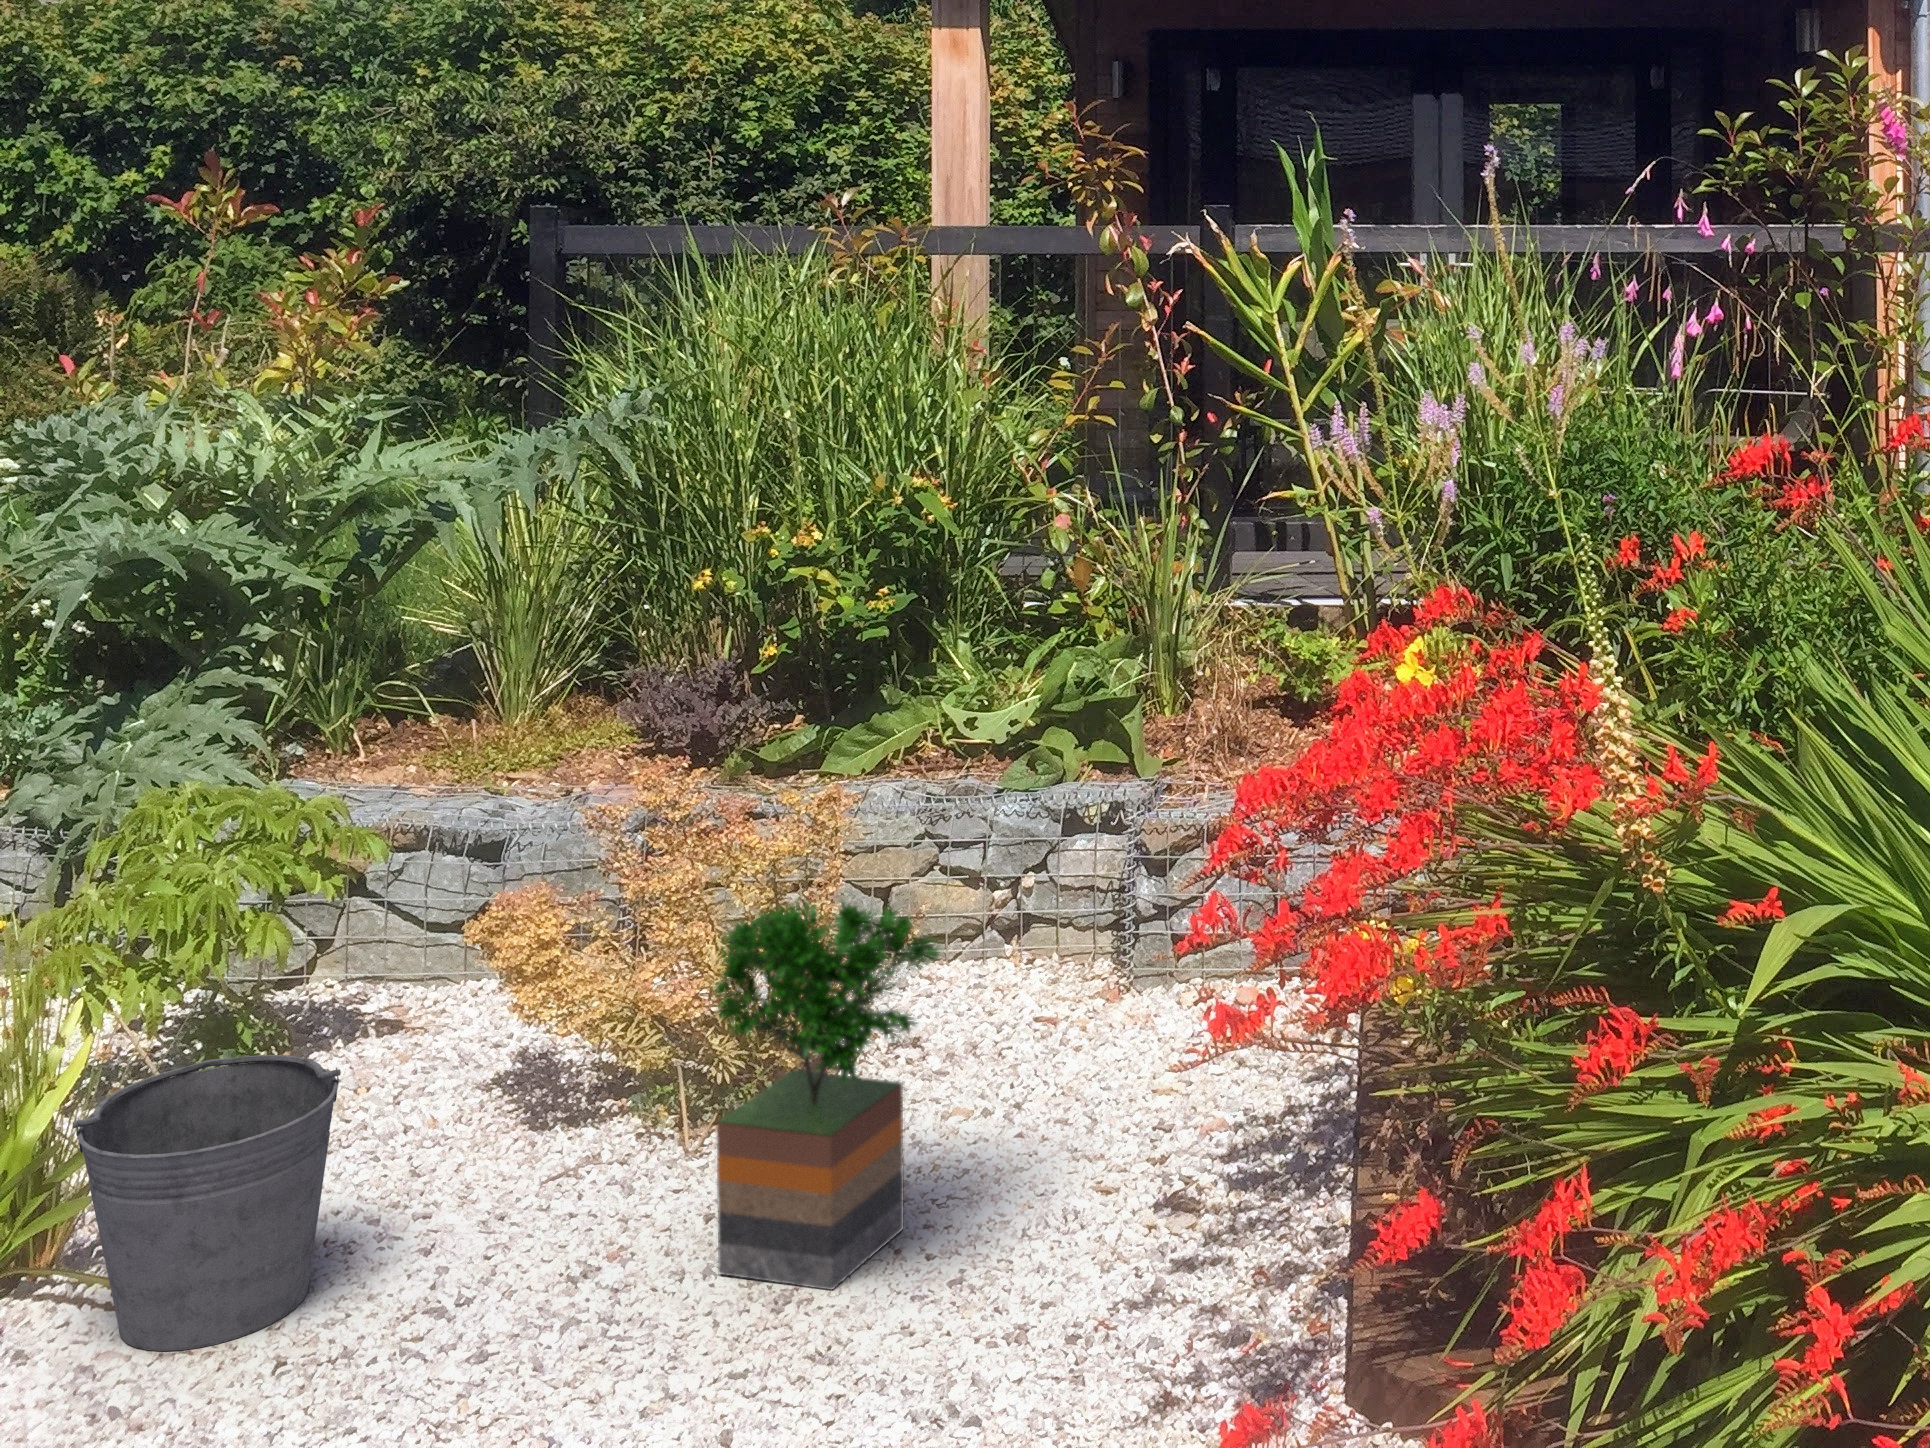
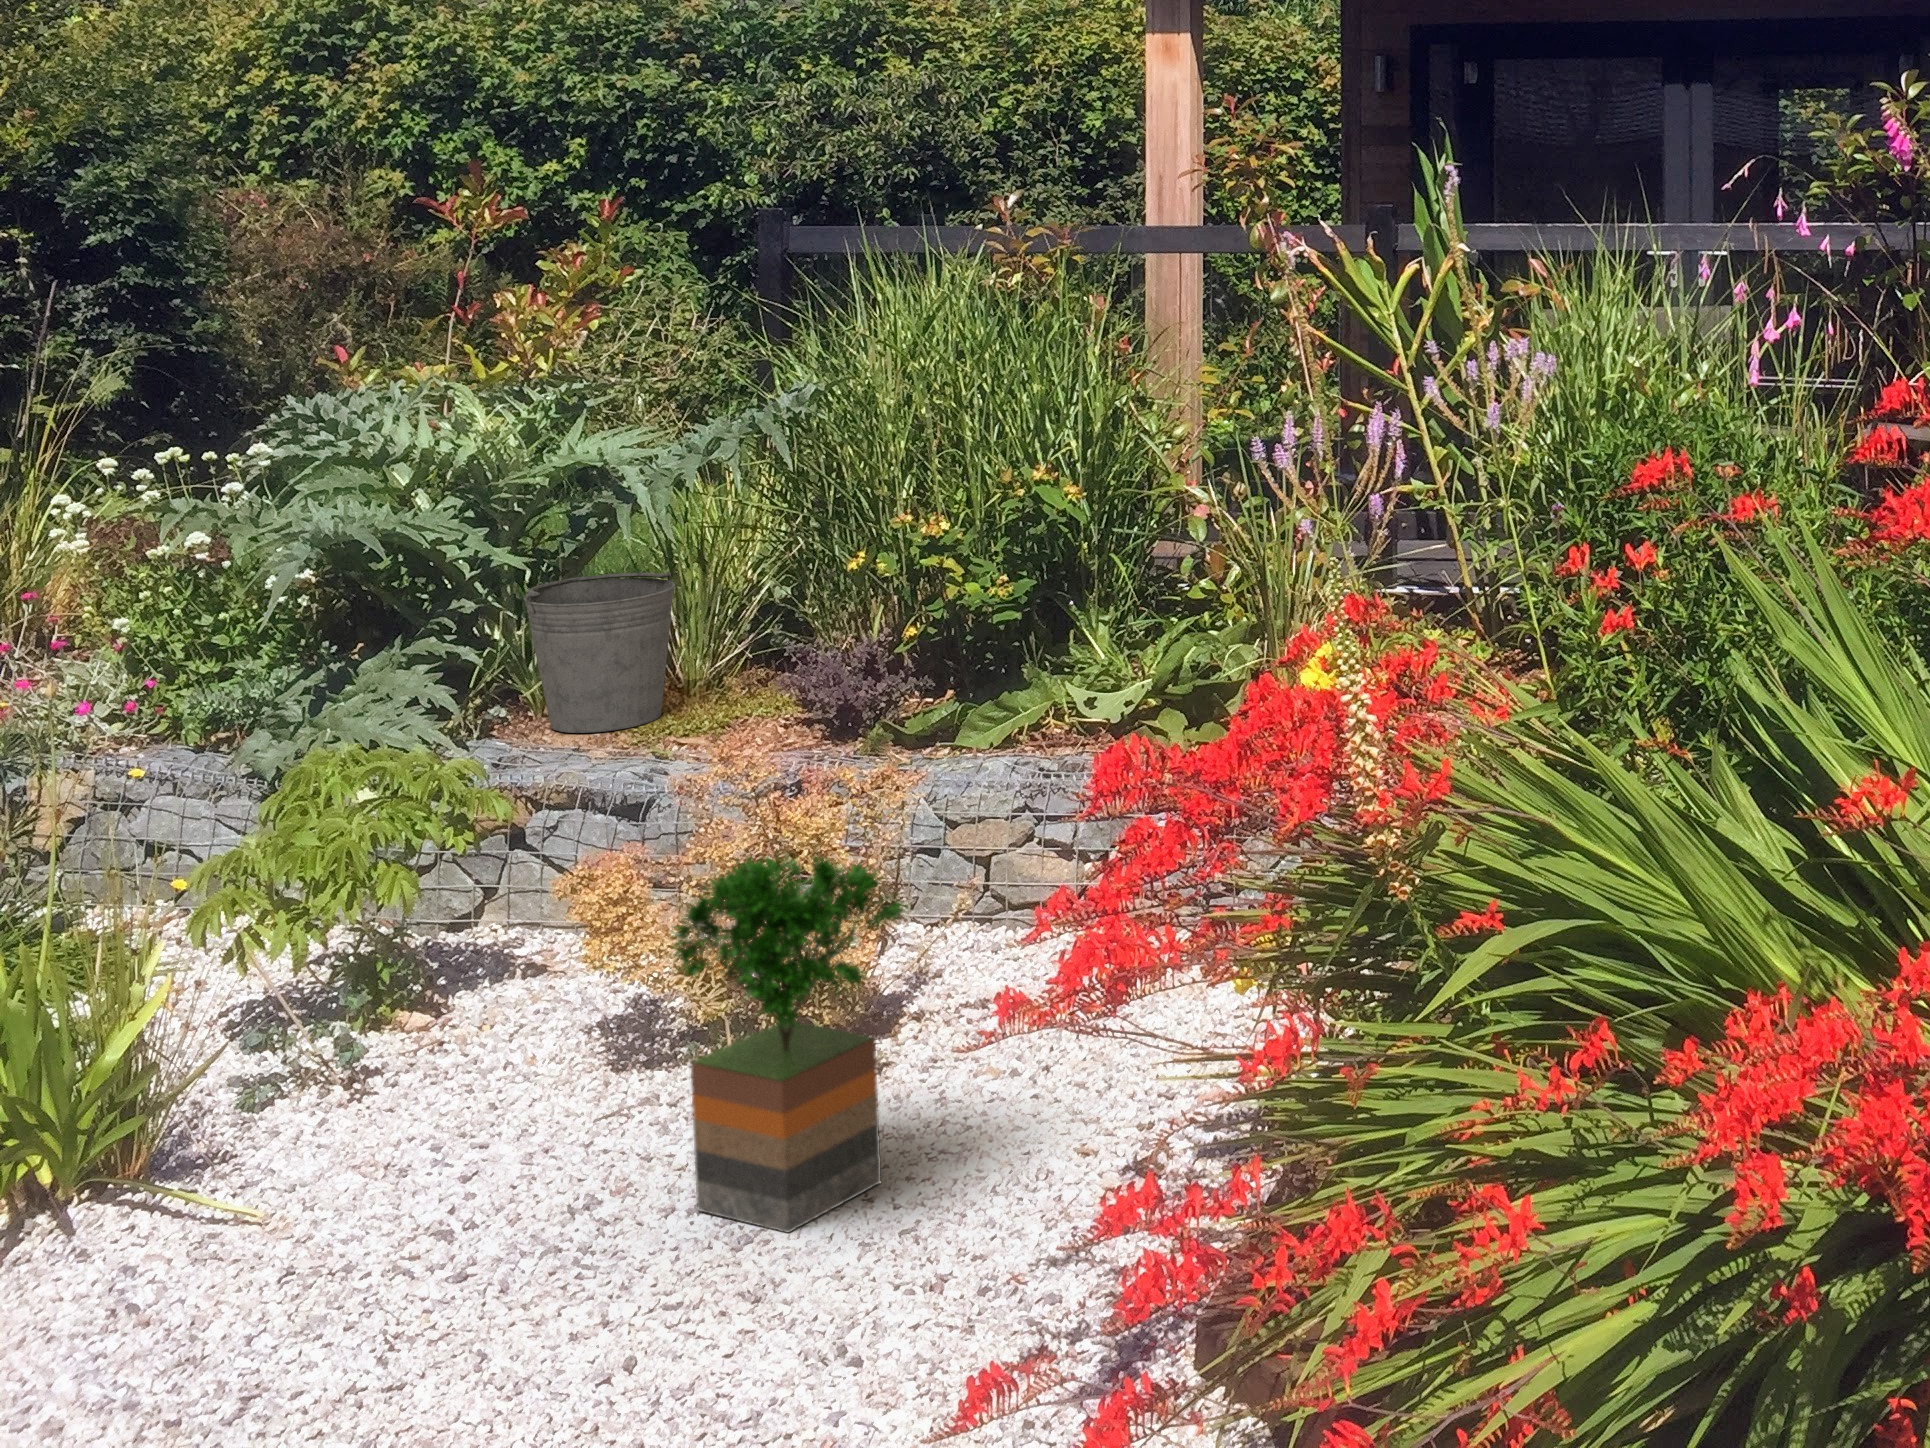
bucket: present [73,1055,341,1351] -> present [524,572,675,733]

